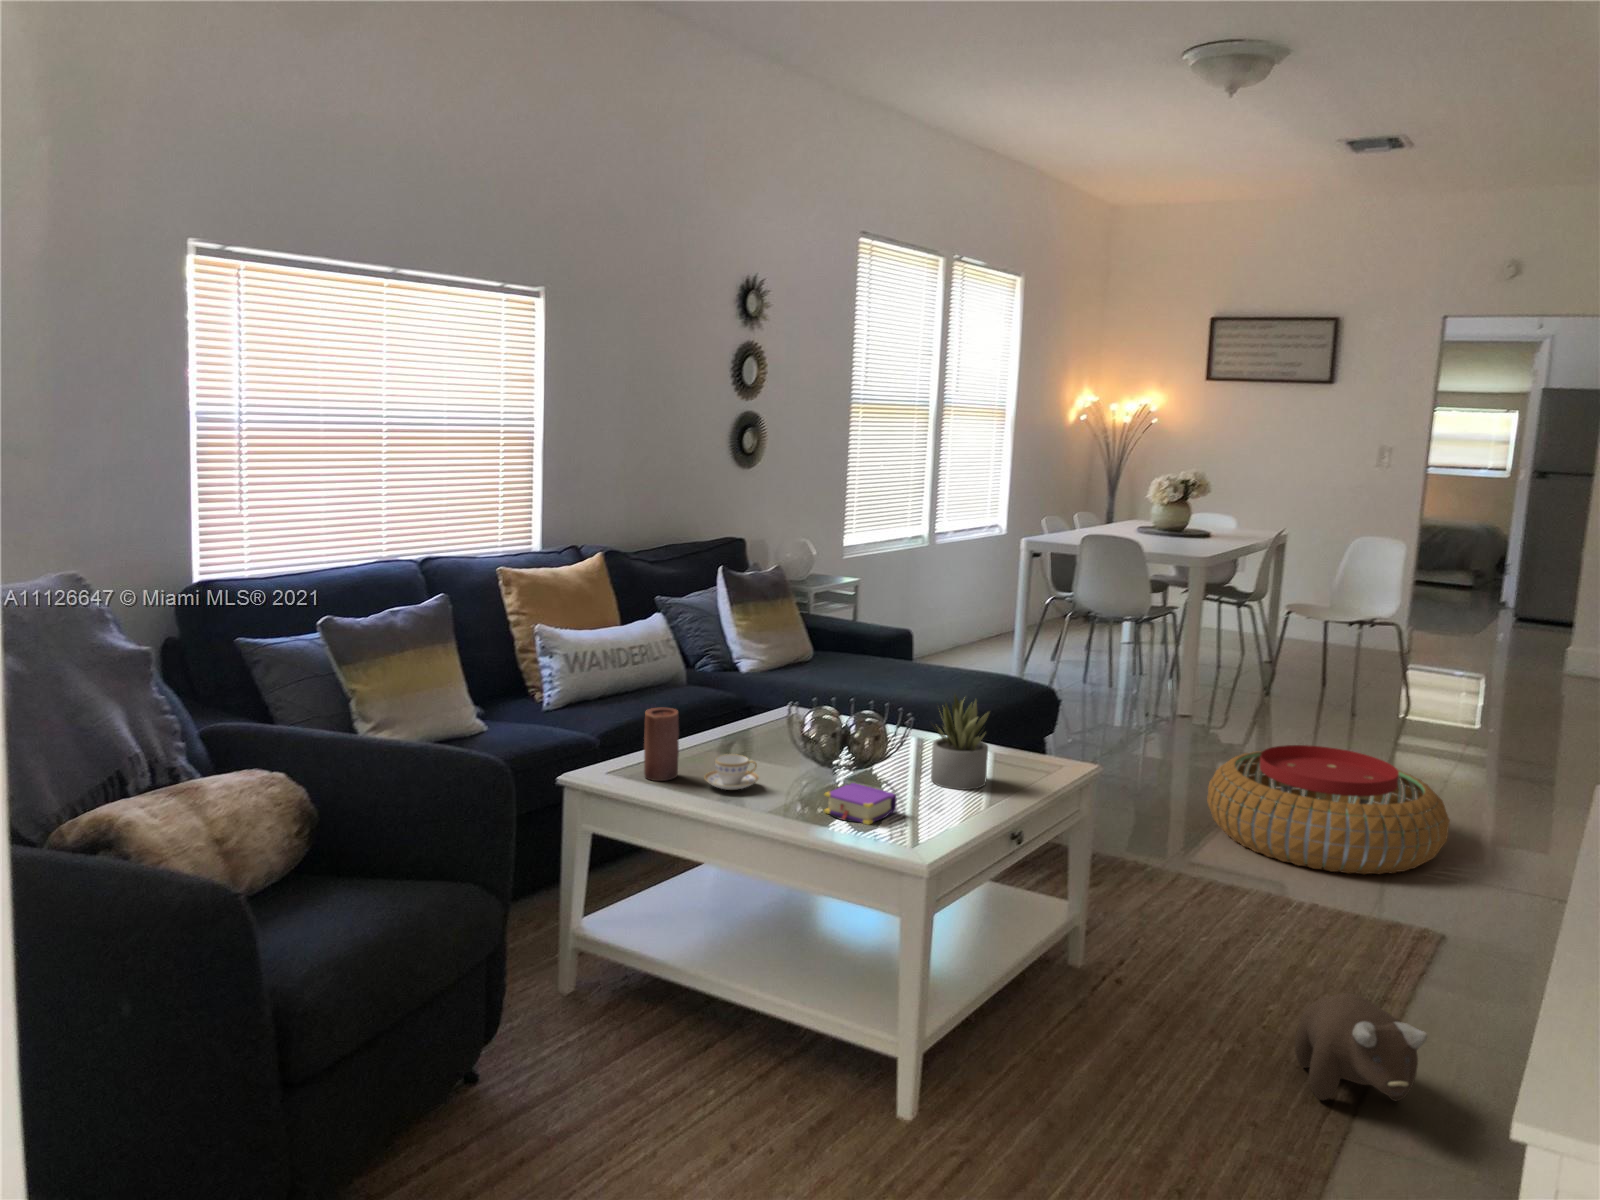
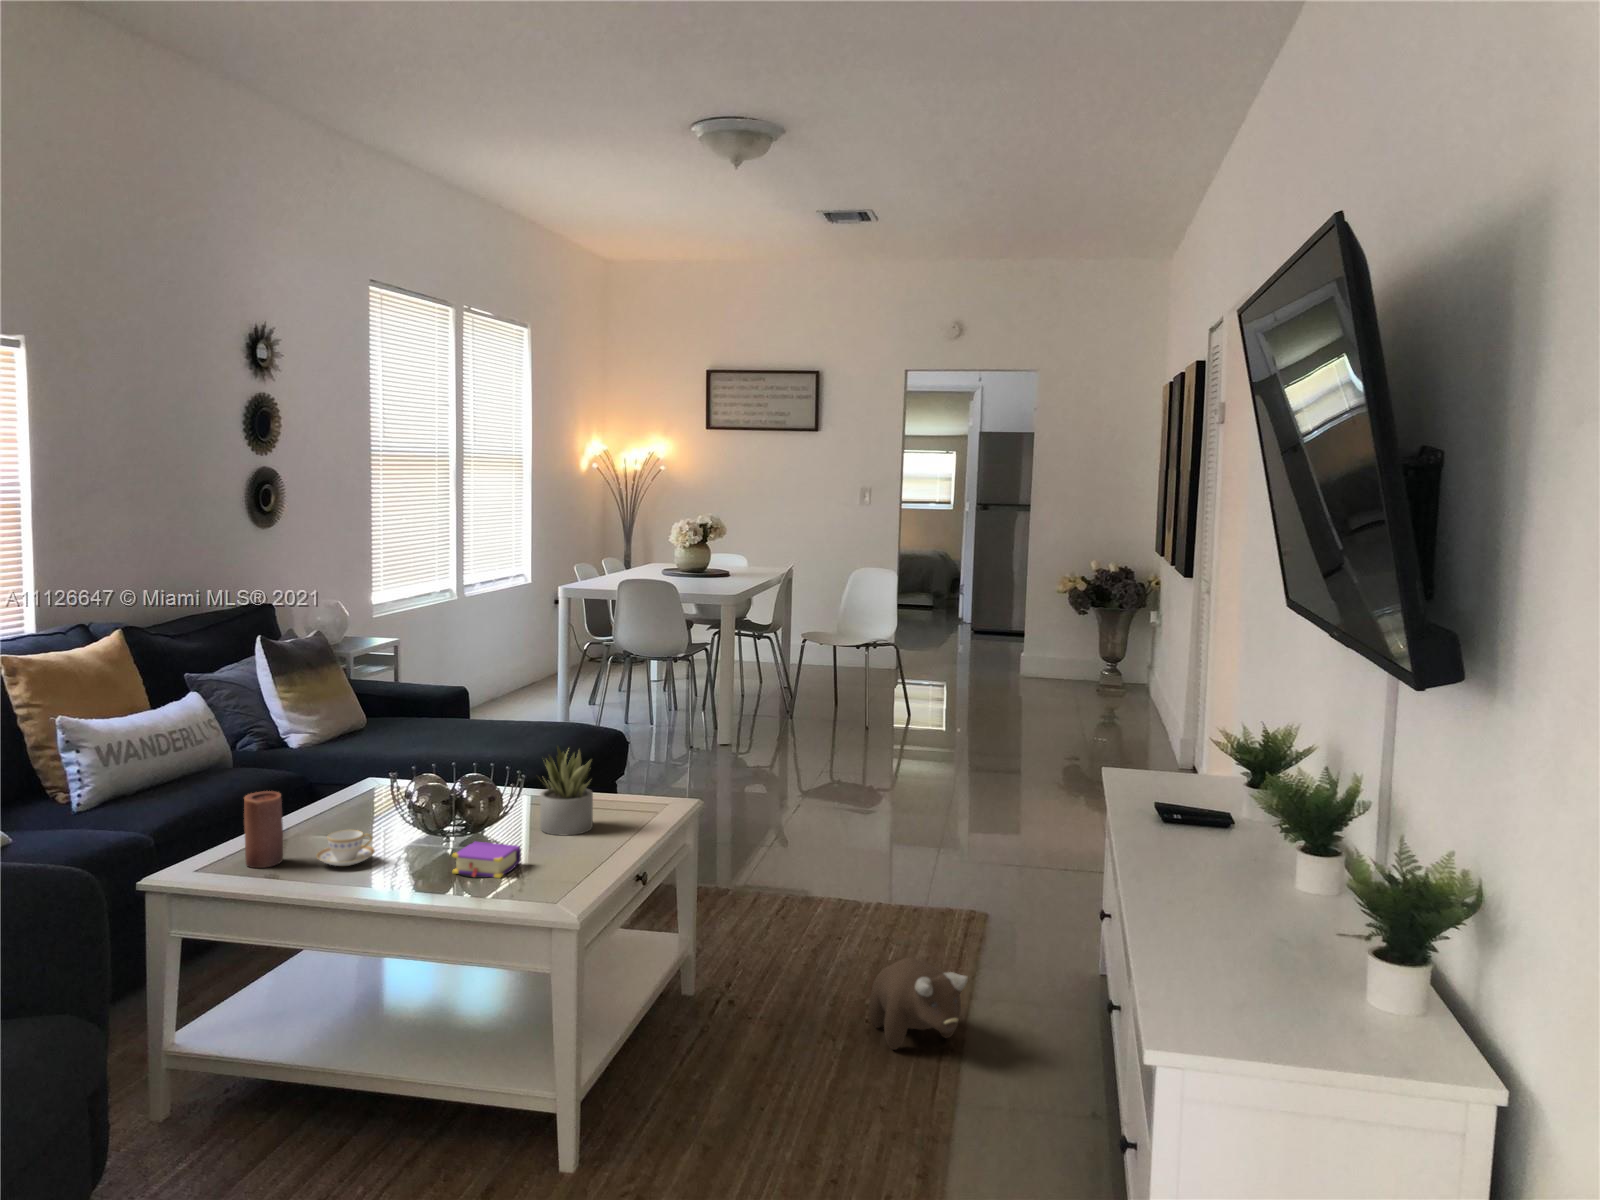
pouf: present [1207,745,1450,874] -> none [761,760,953,867]

